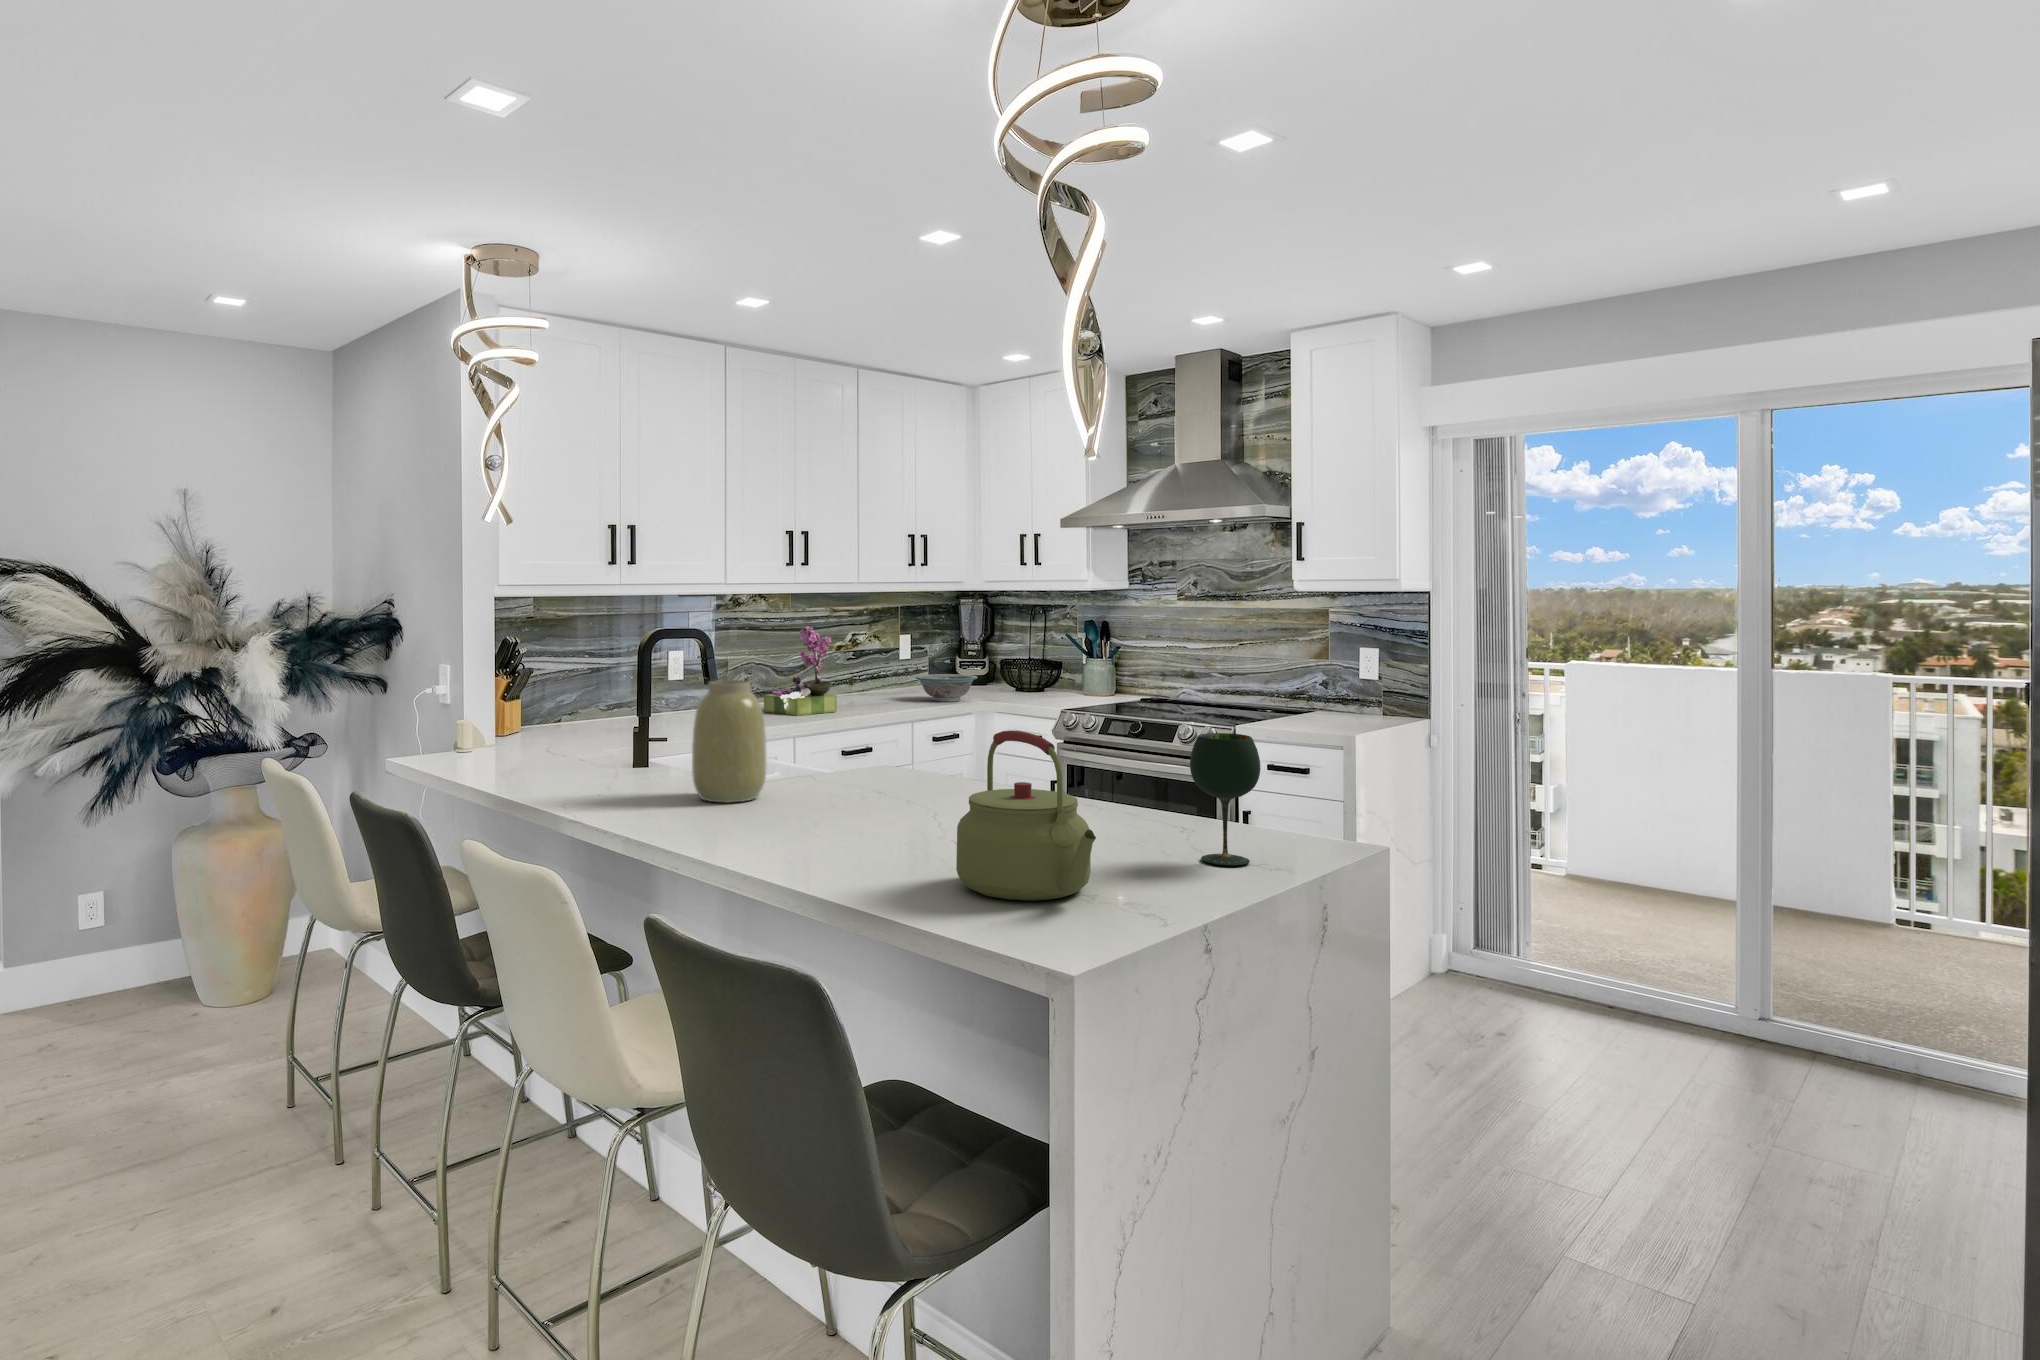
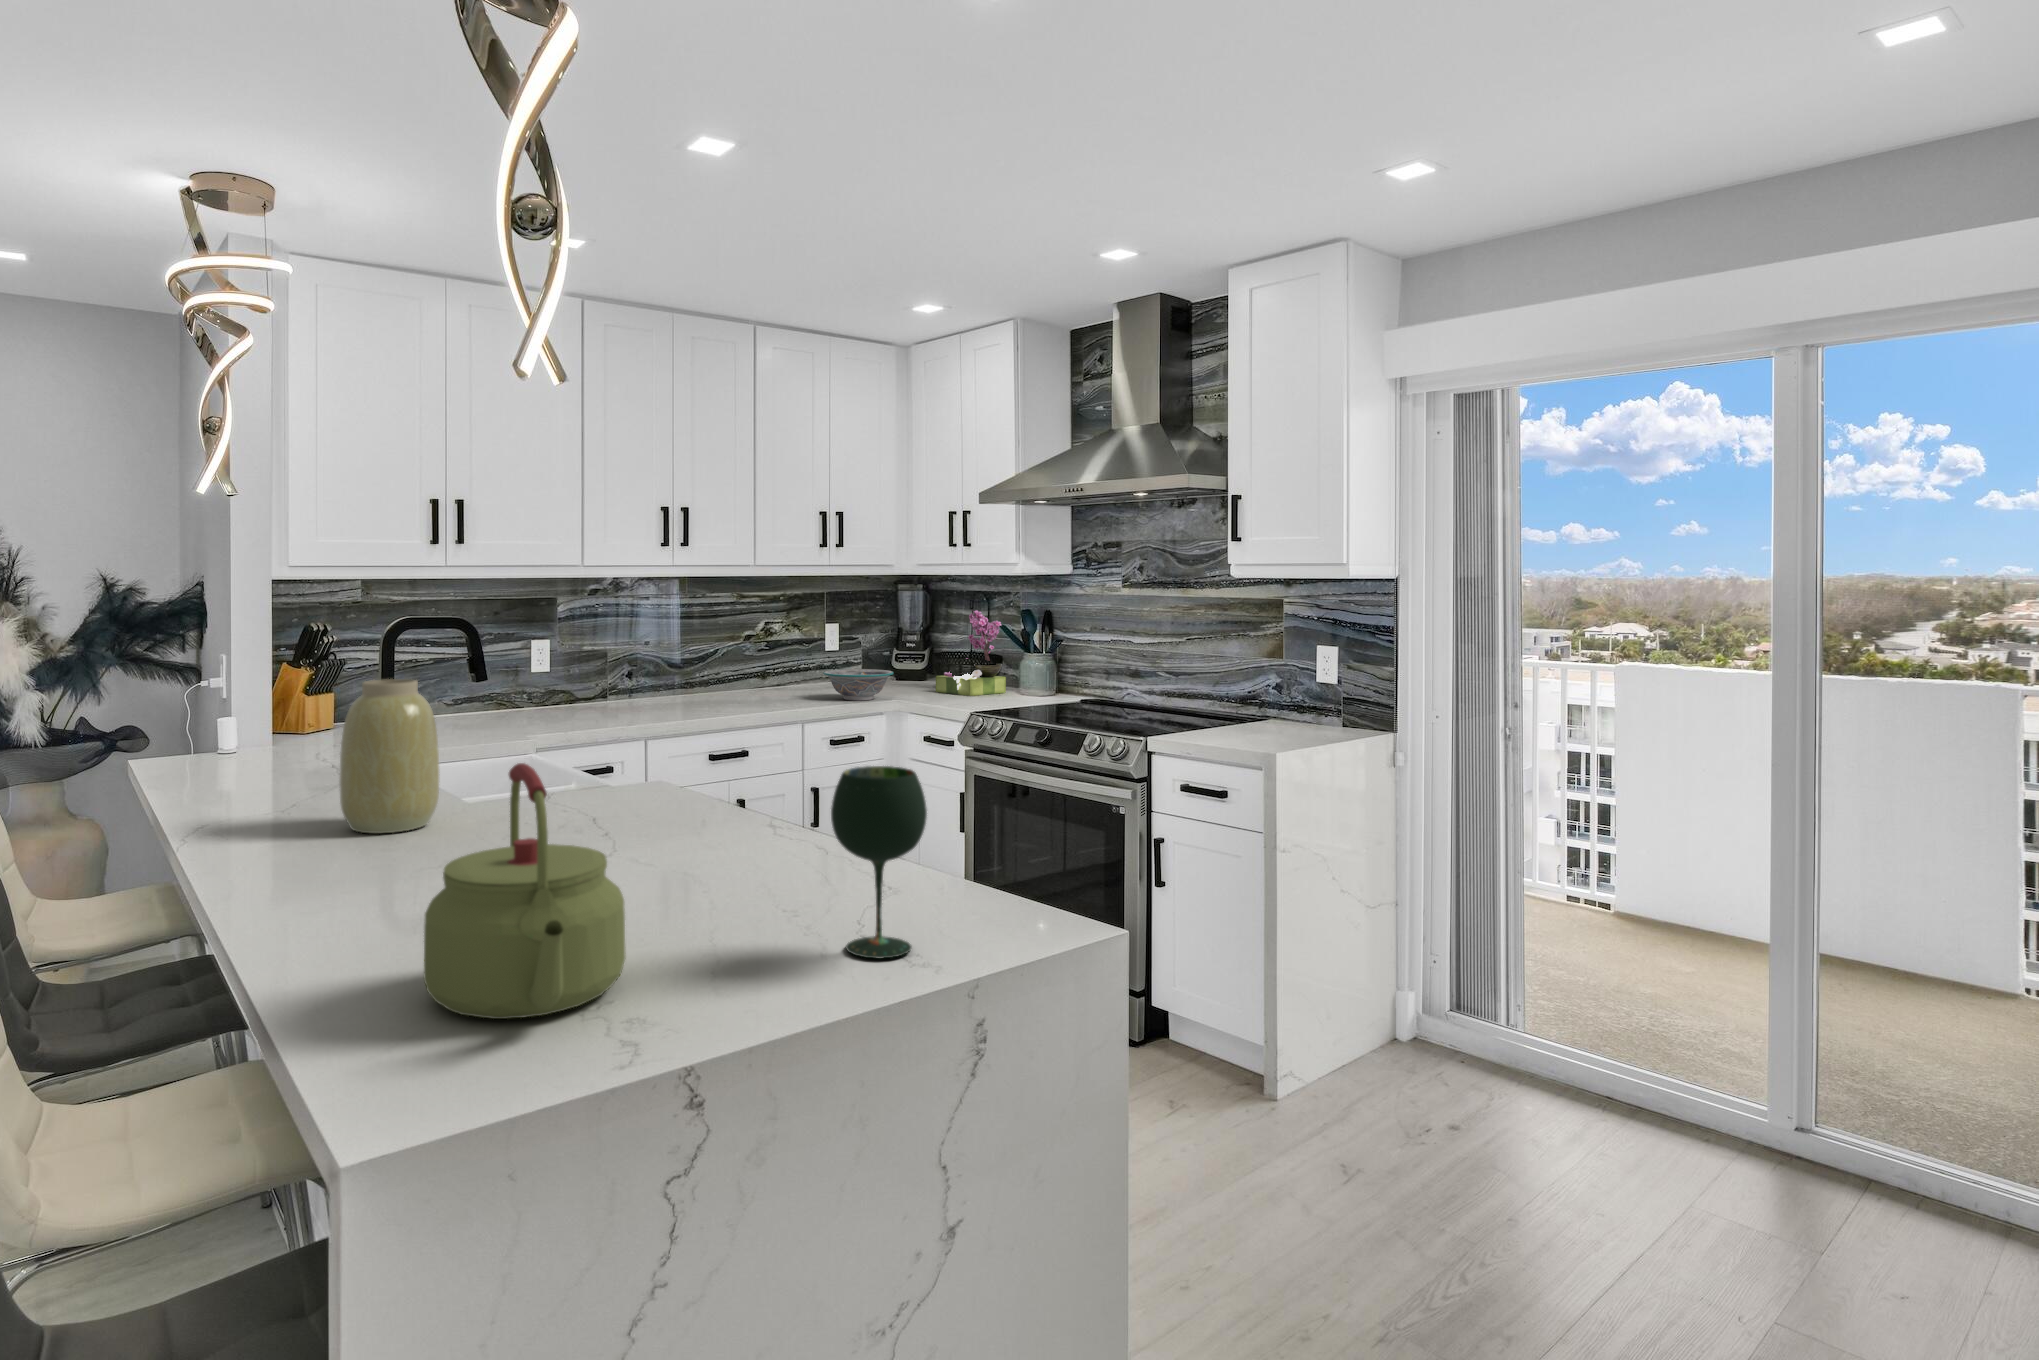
flower arrangement: present [764,626,837,716] -> present [936,611,1006,696]

